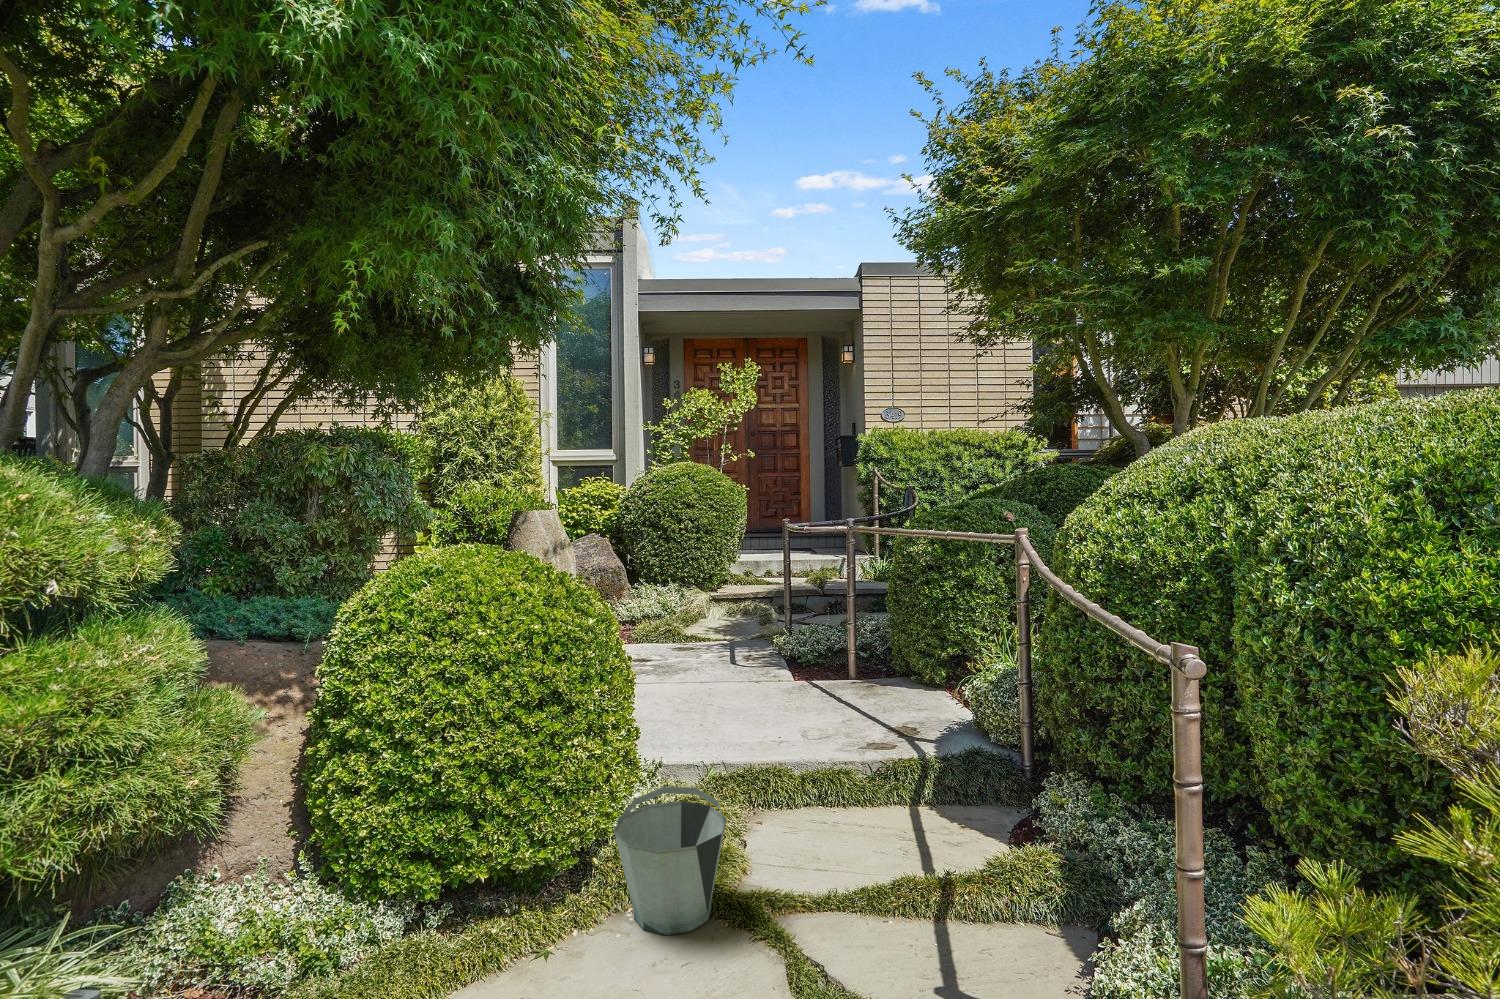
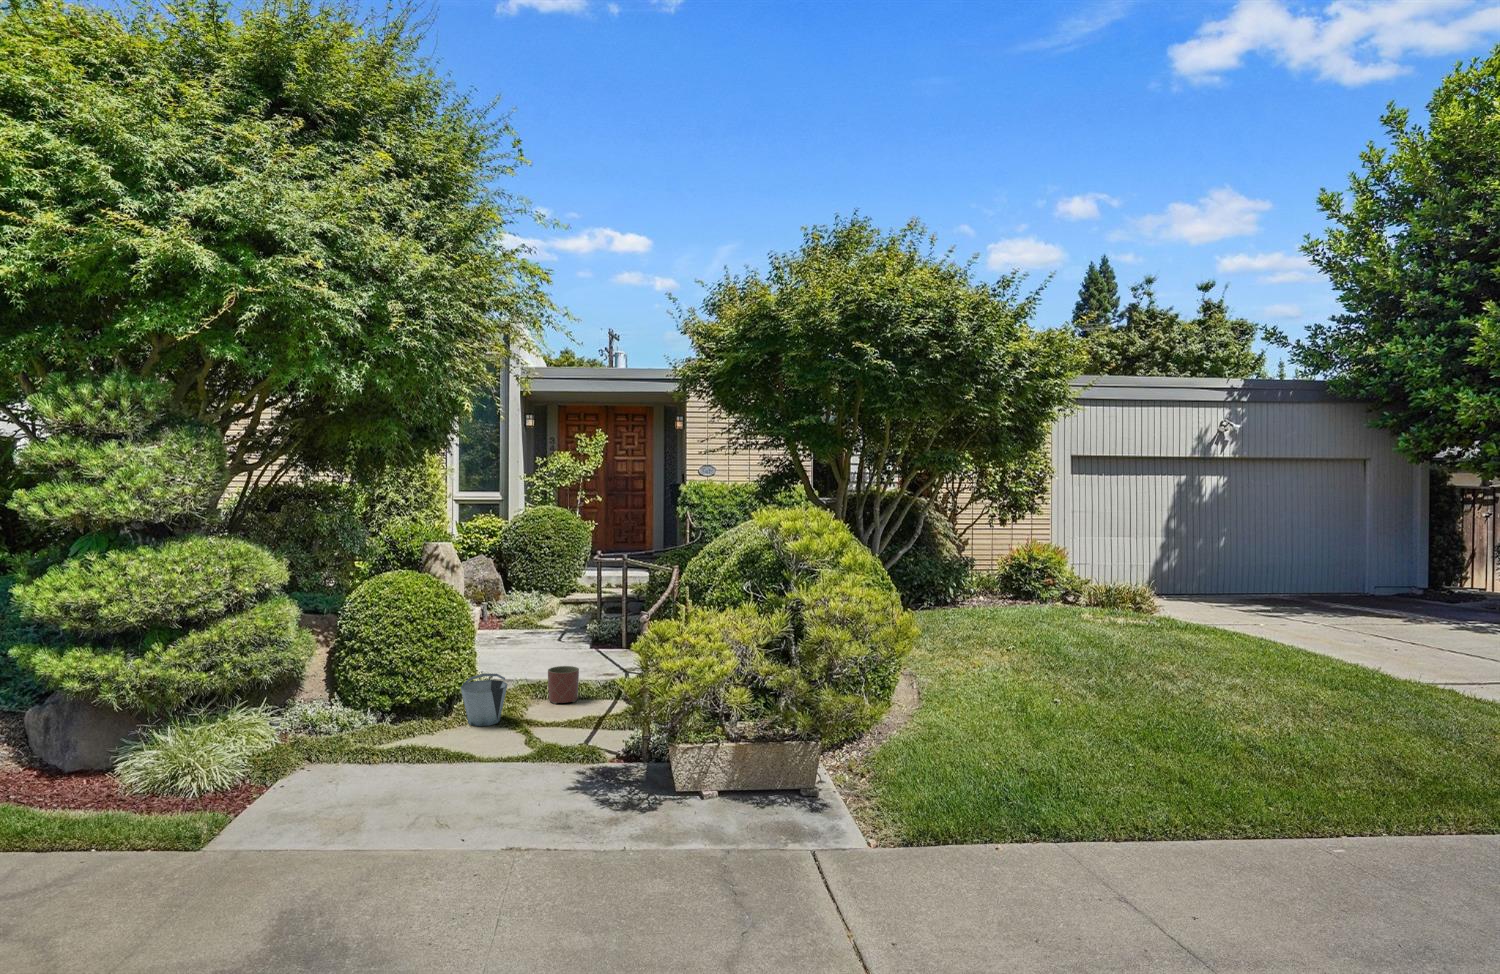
planter: none [792,748,861,841] -> present [548,666,579,704]

